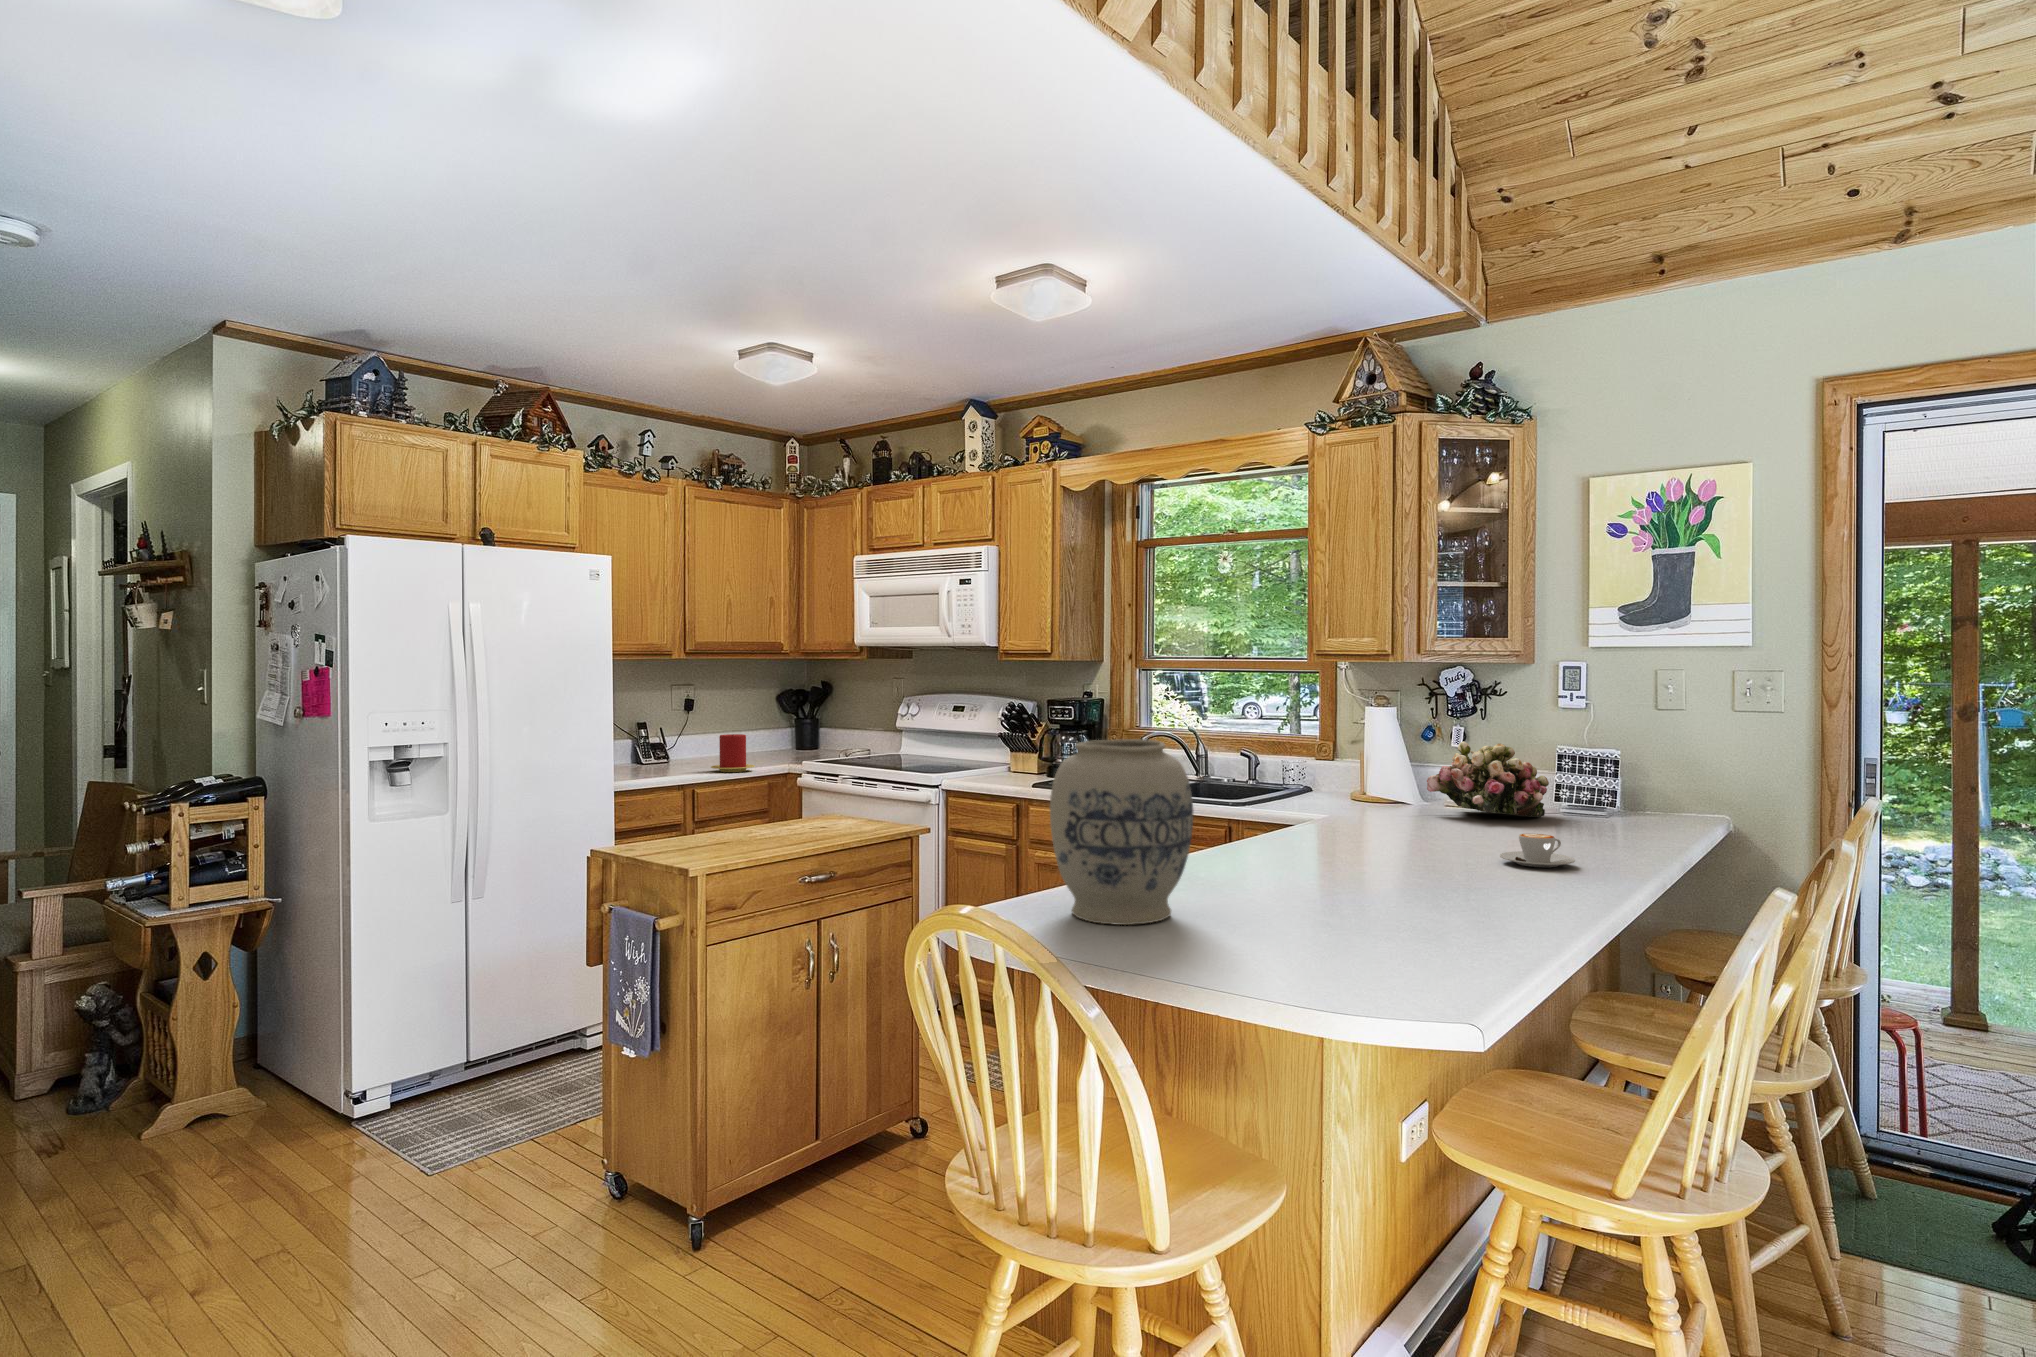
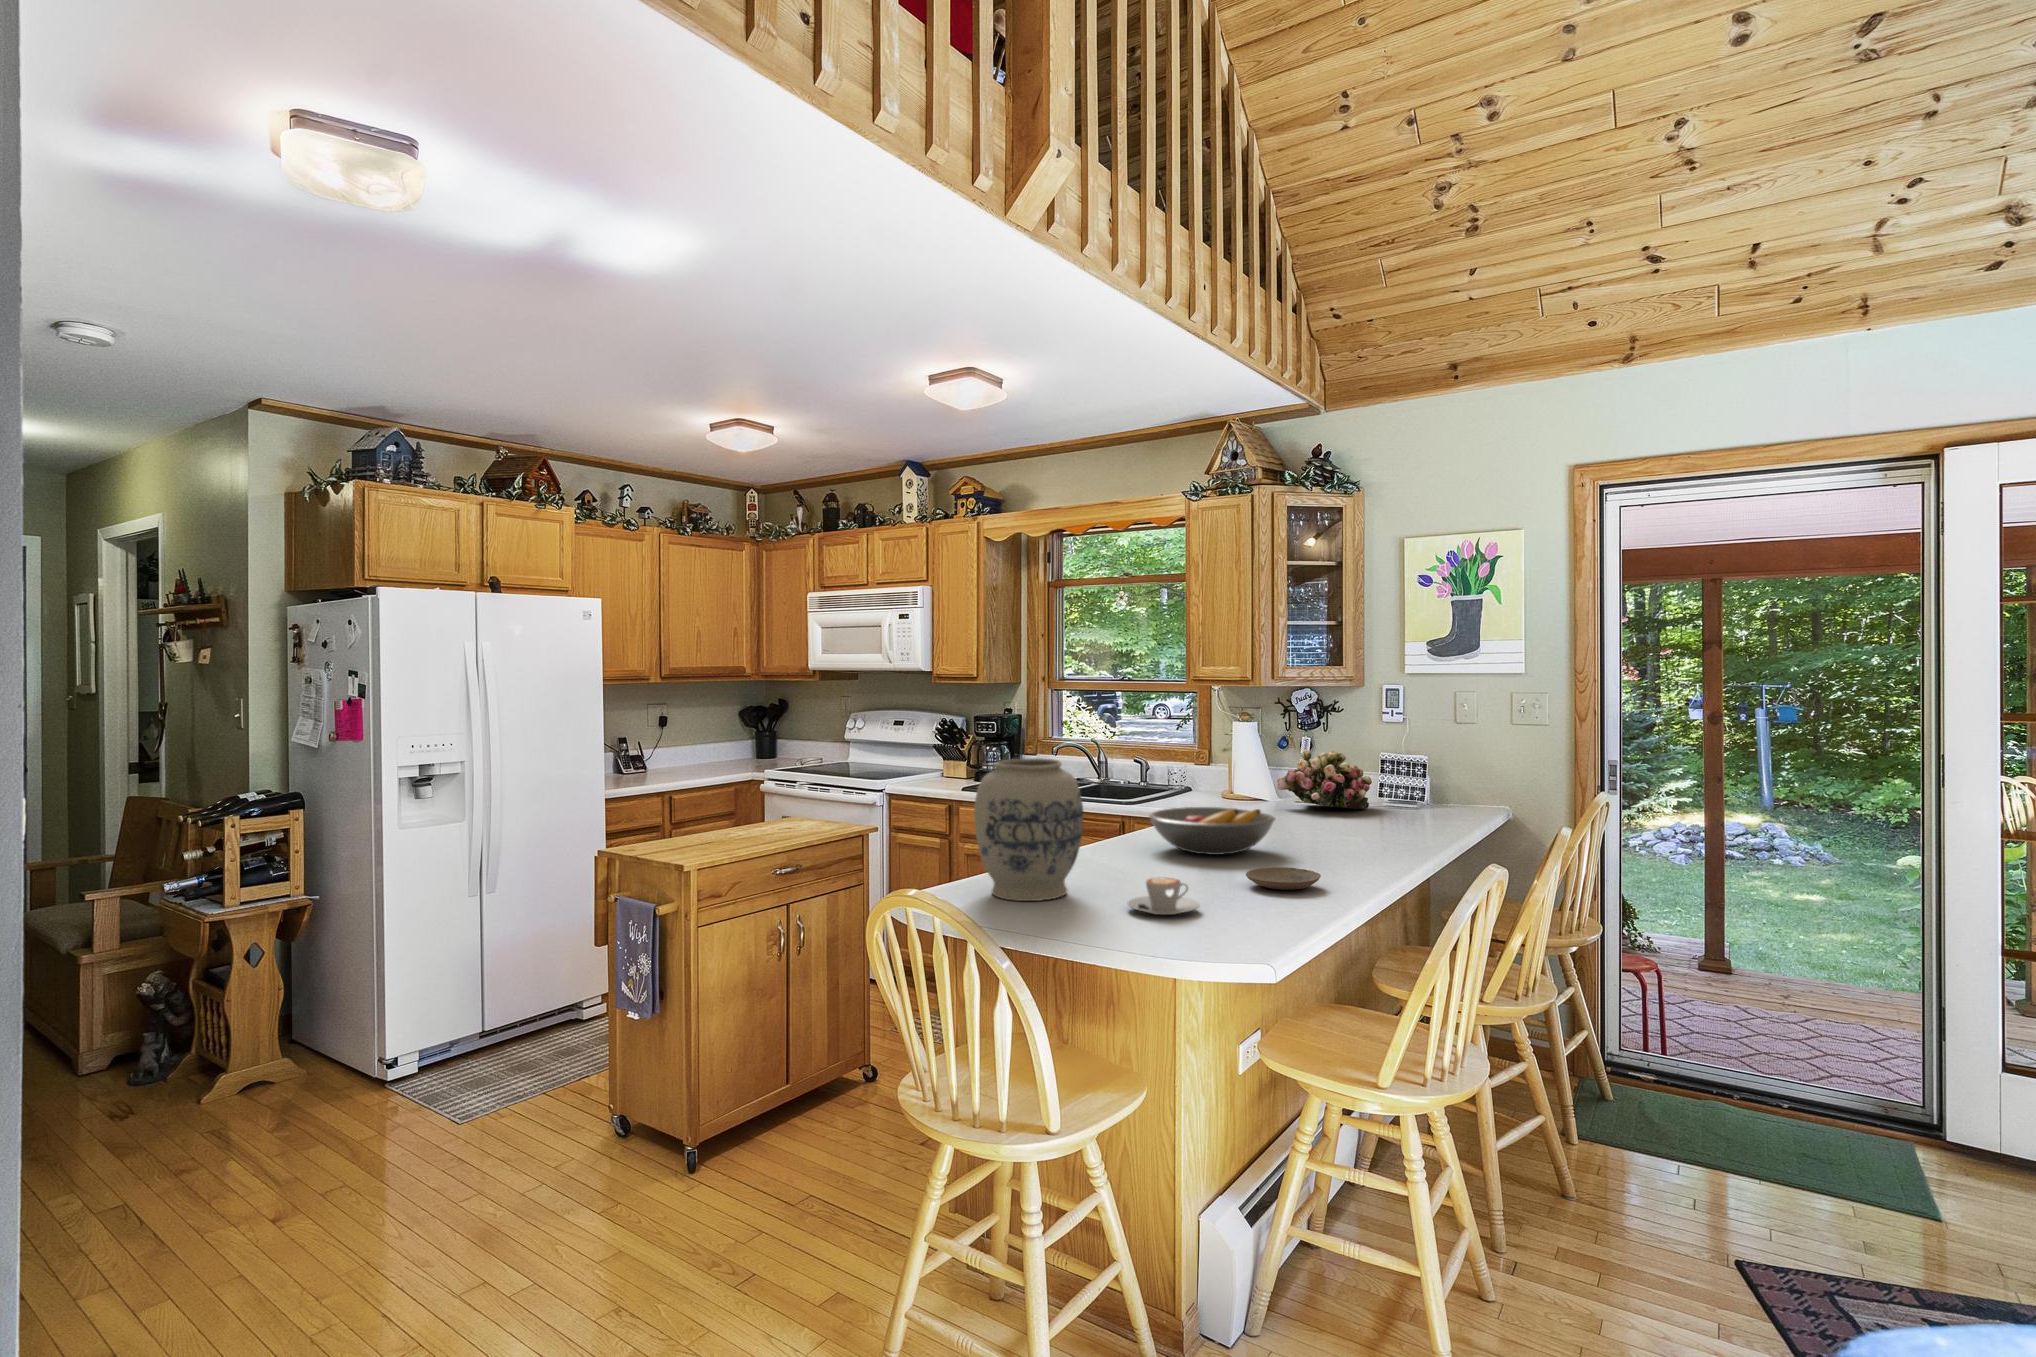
candle: present [711,734,755,772] -> none [687,747,725,779]
fruit bowl: none [1272,809,1438,870] -> present [1149,807,1275,855]
coffee cup: present [1500,833,1575,867] -> present [1127,877,1200,915]
plate: none [1408,887,1511,917] -> present [1246,867,1321,890]

